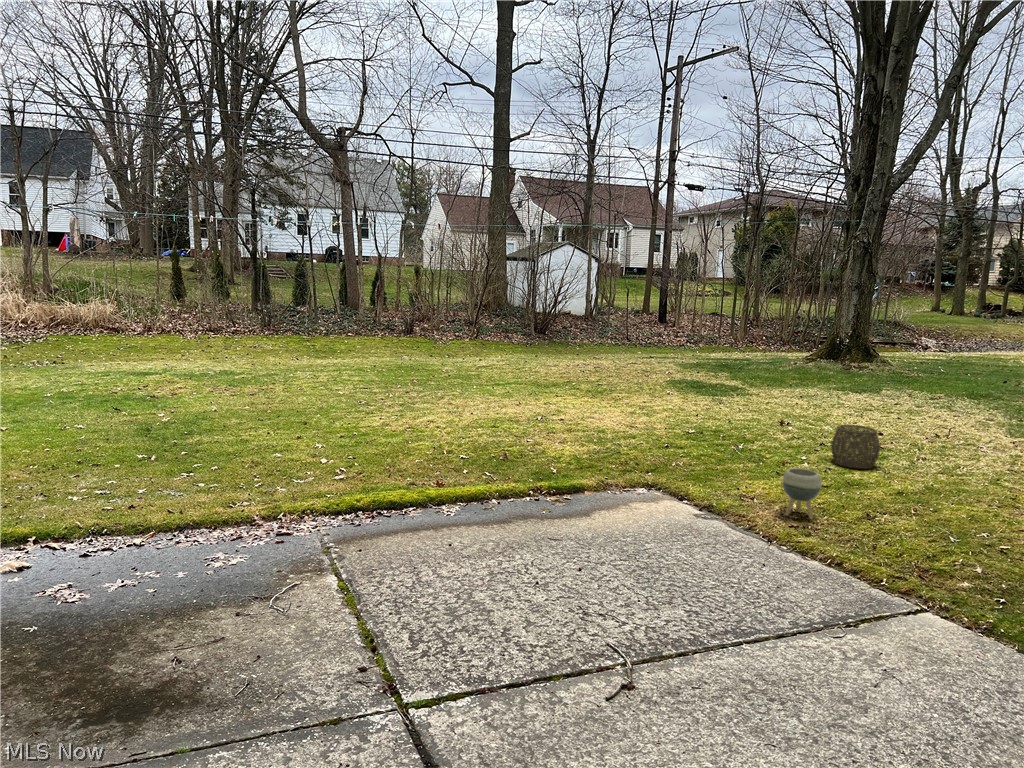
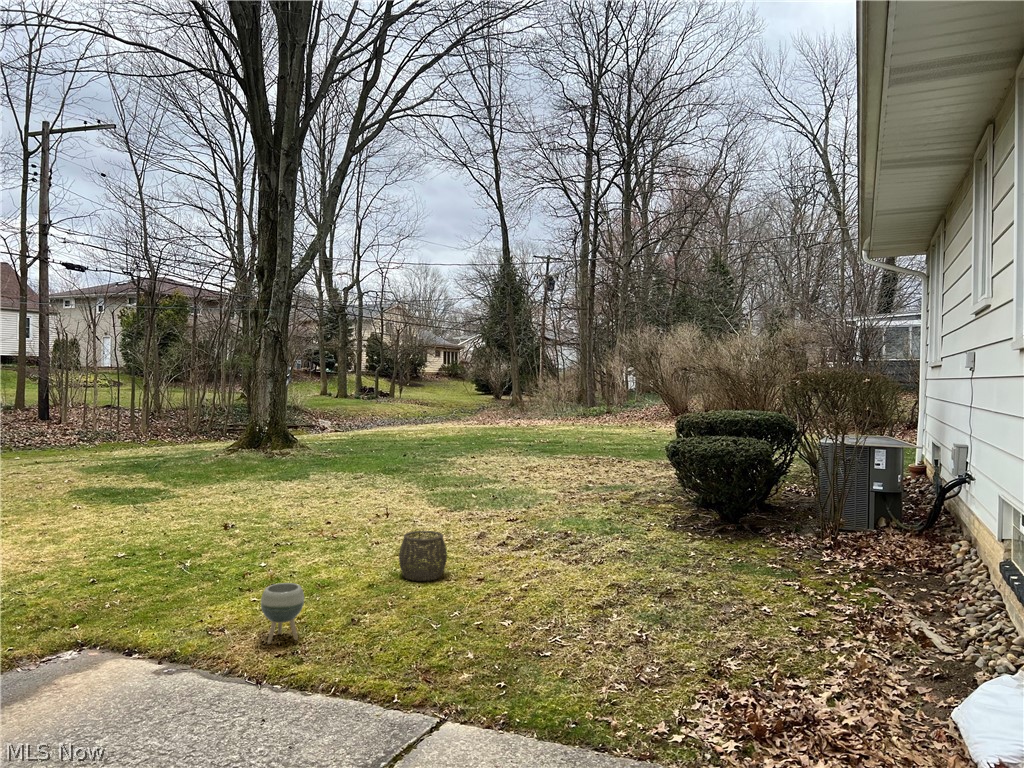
woven basket: present [831,425,880,469] -> present [399,531,447,581]

